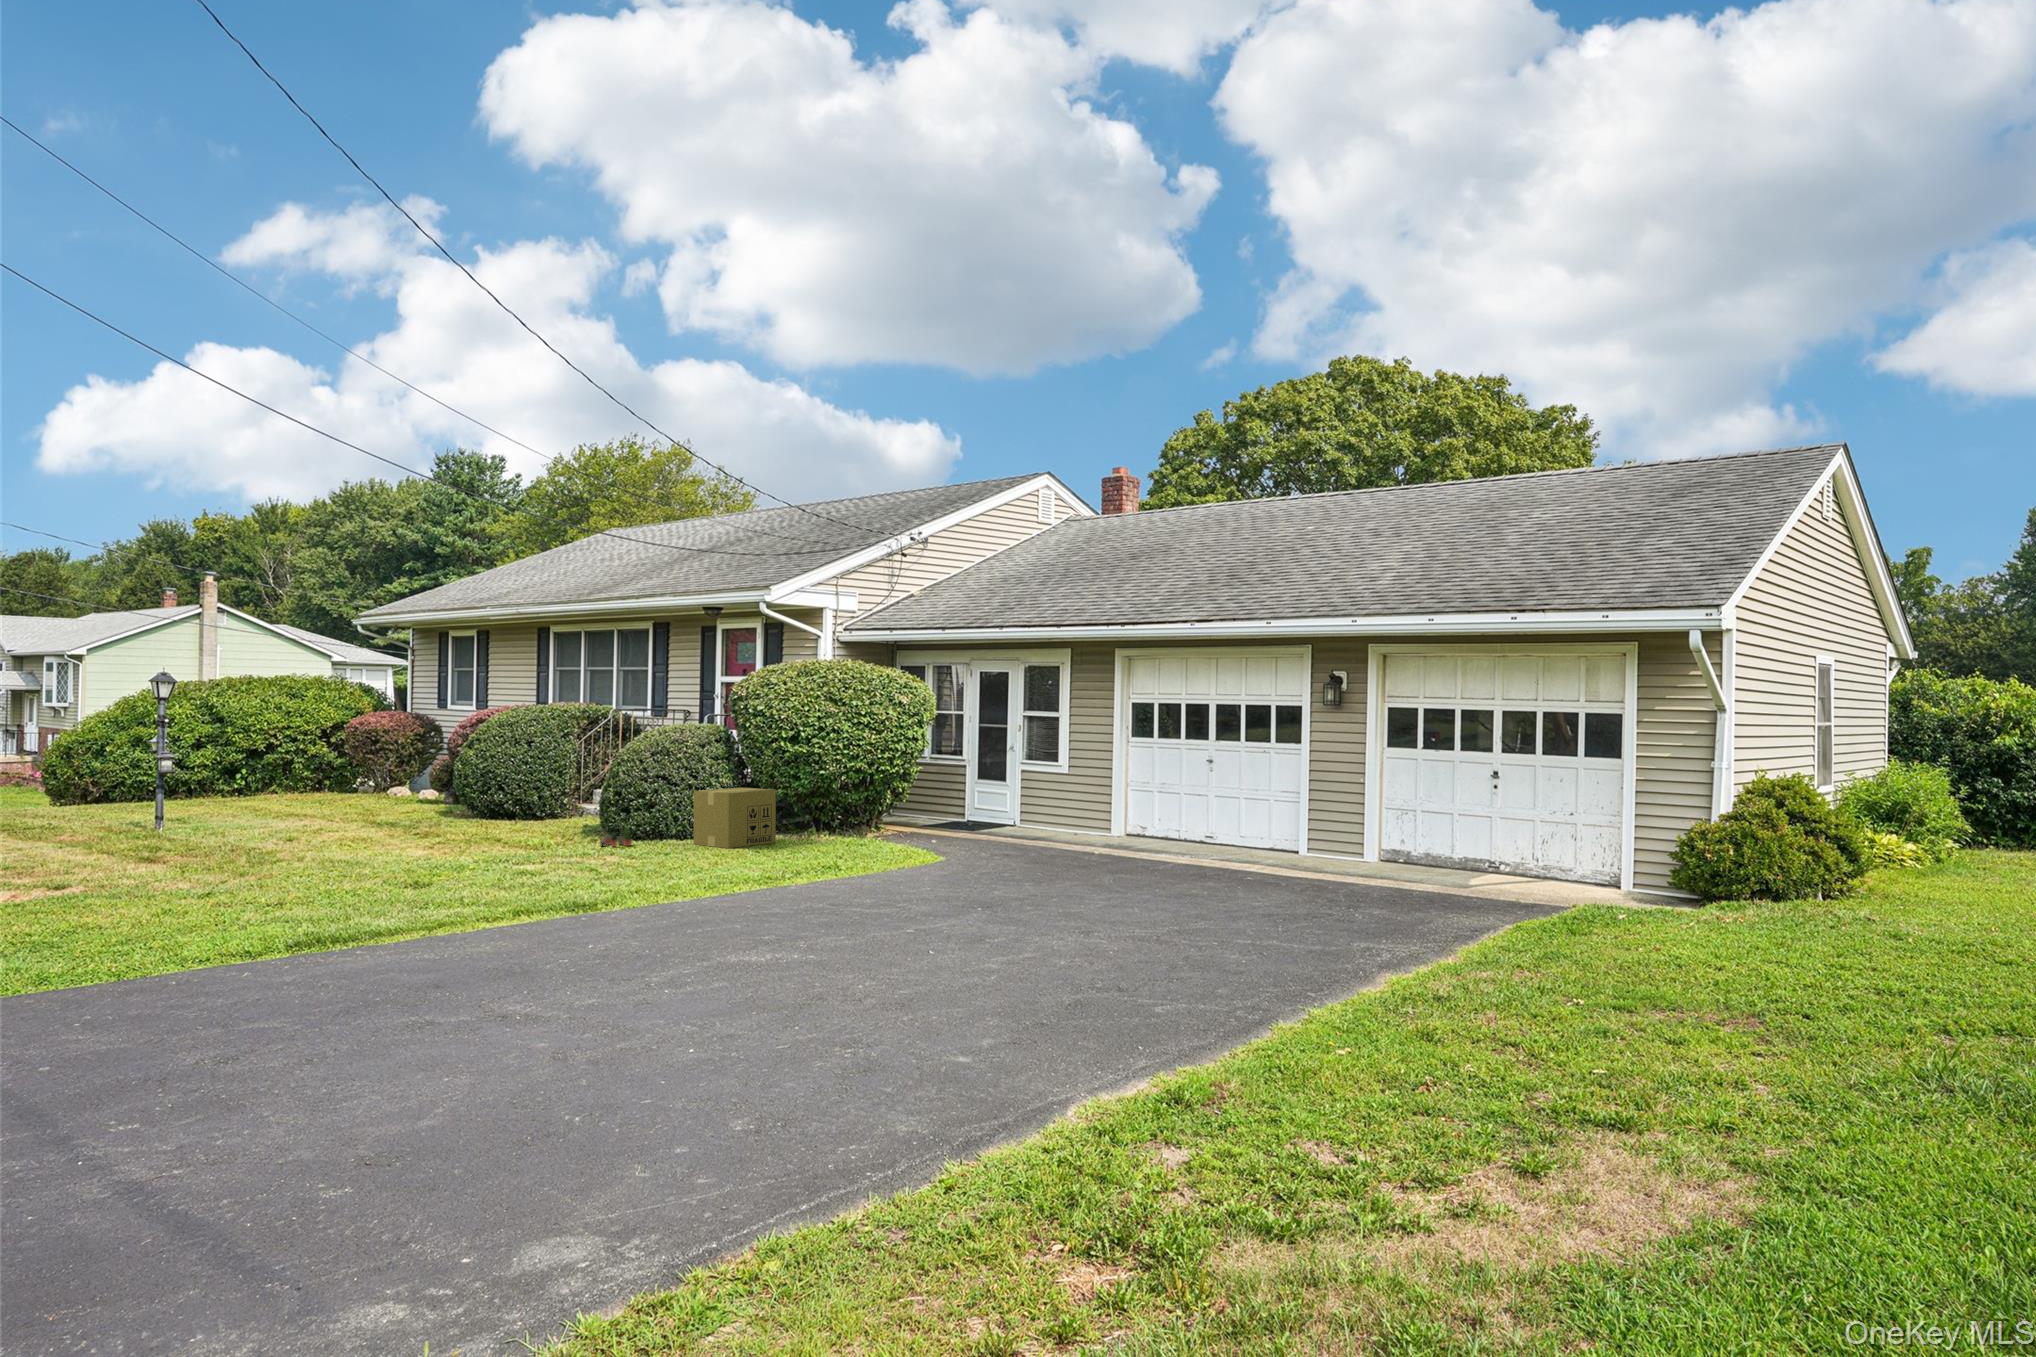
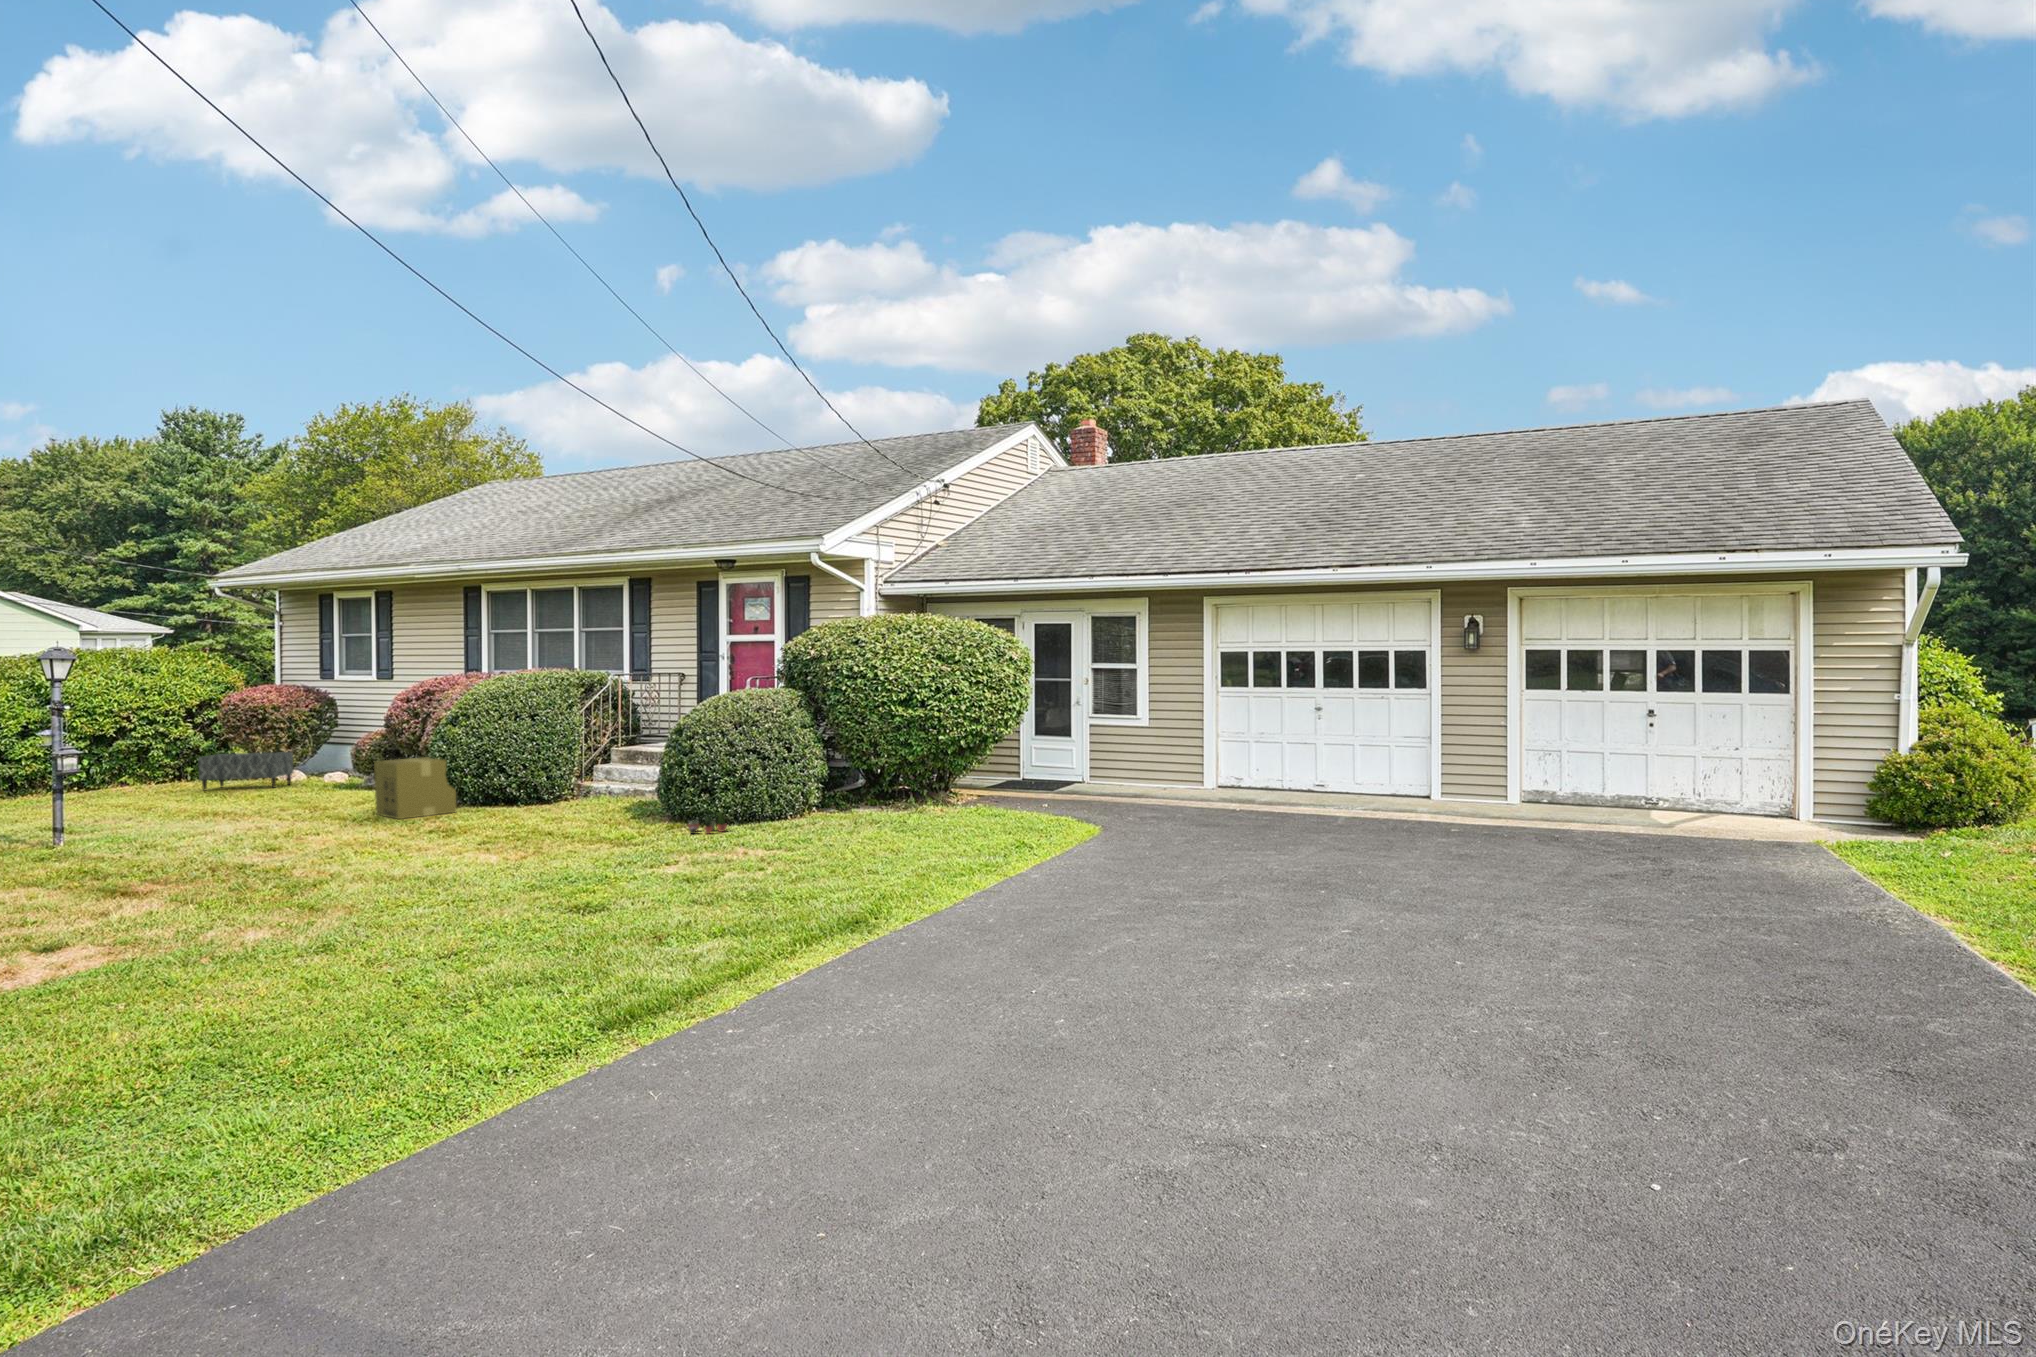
bench: none [326,768,399,799] -> present [198,752,294,790]
cardboard box: present [694,788,776,848] -> present [374,757,456,819]

